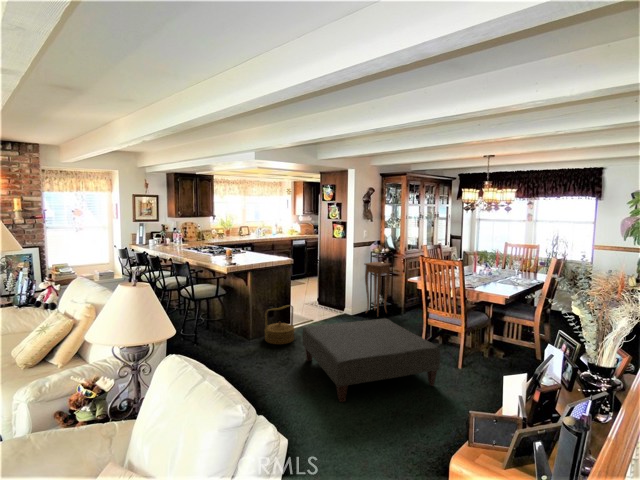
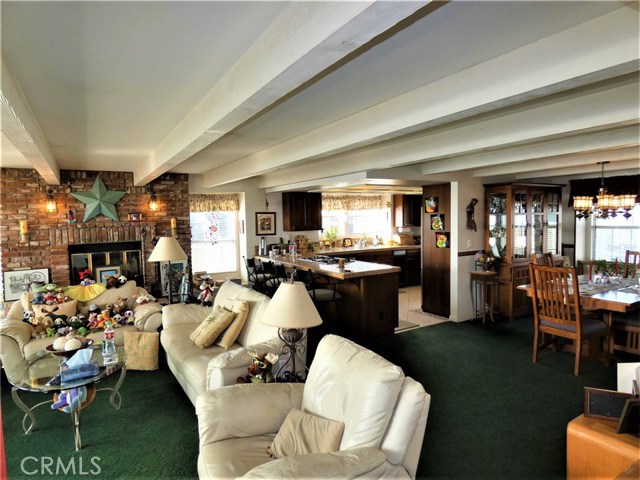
woven basket: present [264,305,295,344] -> none [376,309,404,345]
ottoman: present [302,318,440,402] -> none [413,324,554,396]

